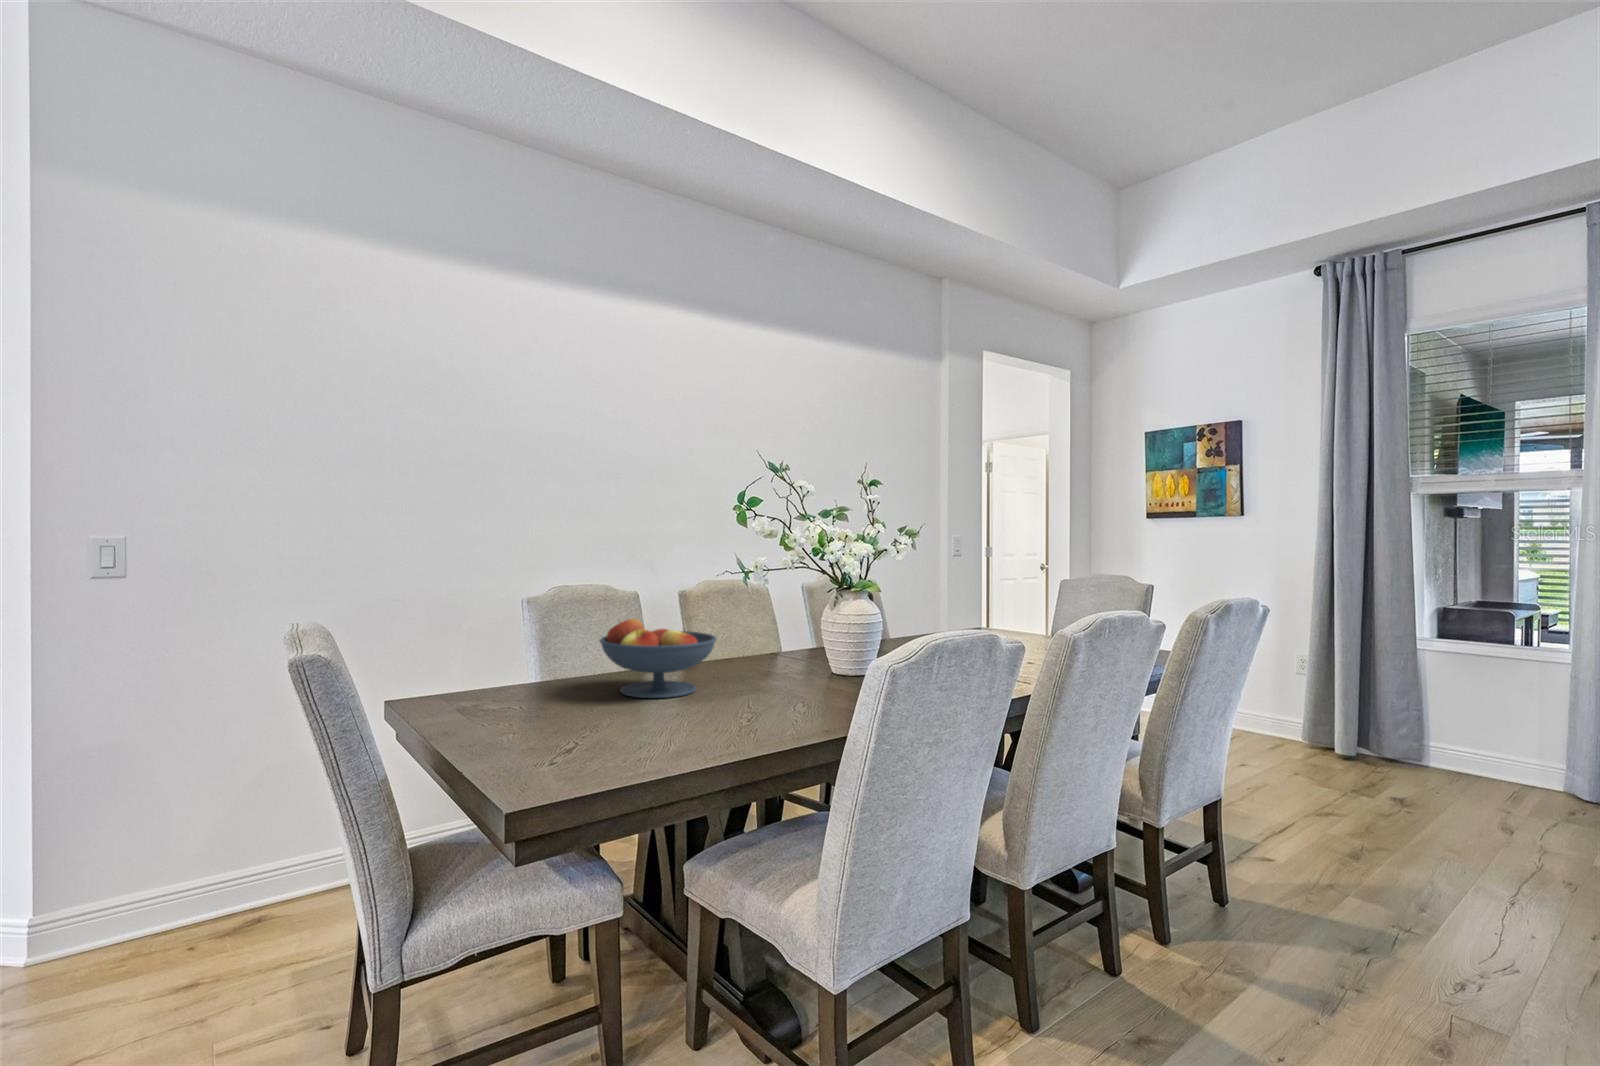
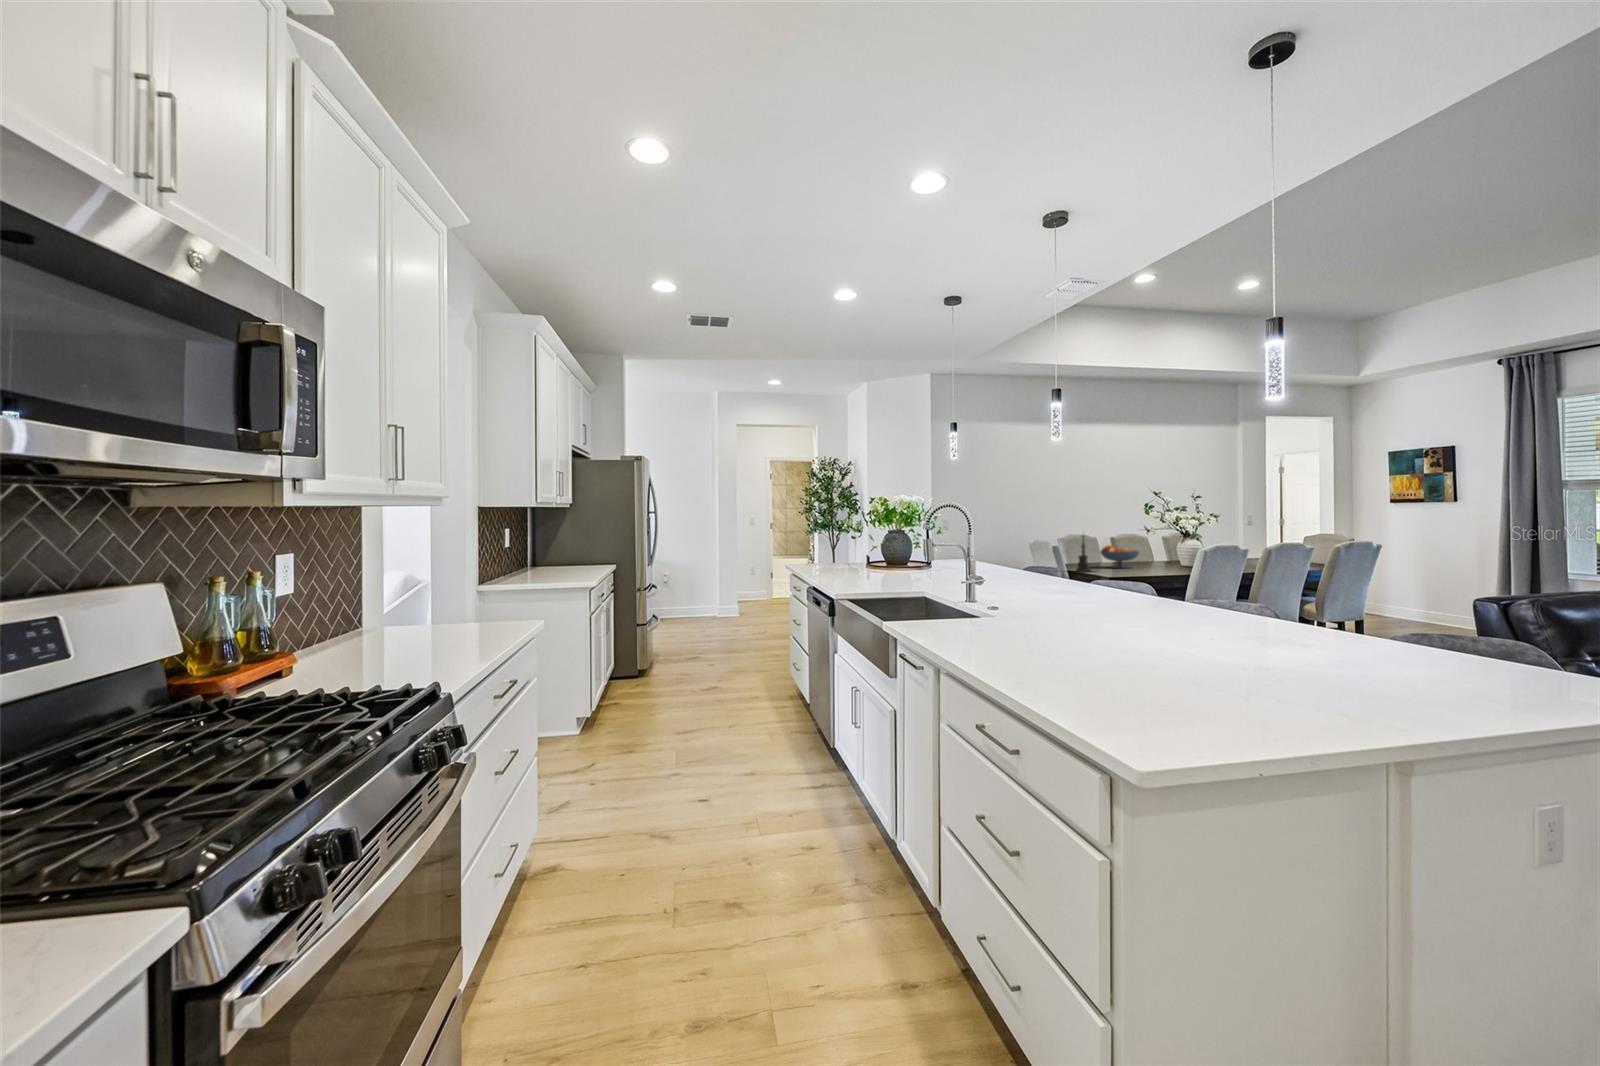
candle holder: none [447,575,555,747] -> present [1076,535,1092,572]

